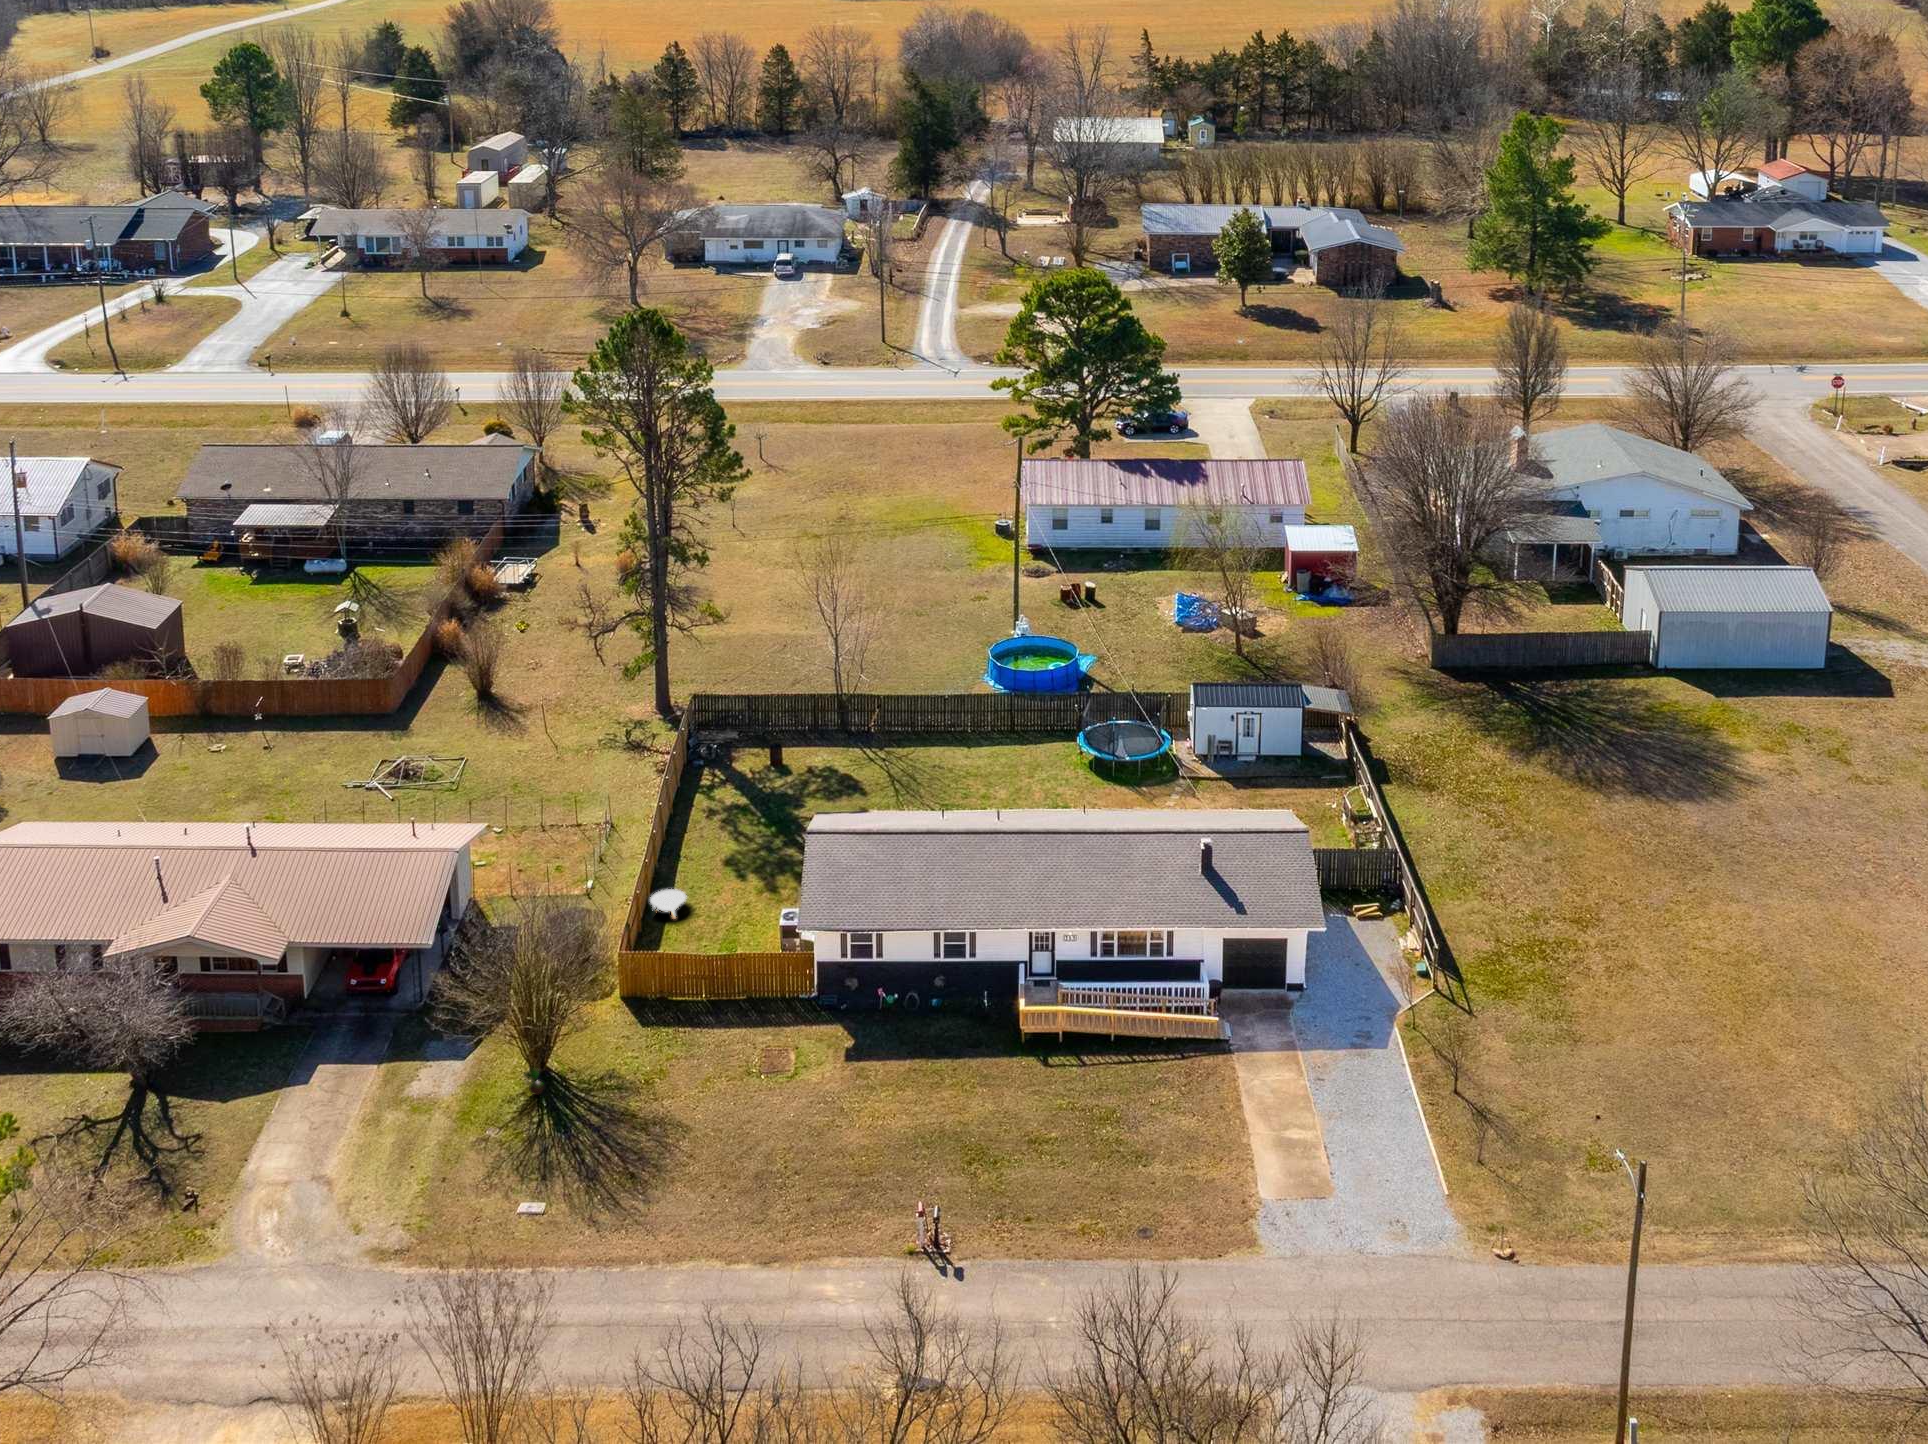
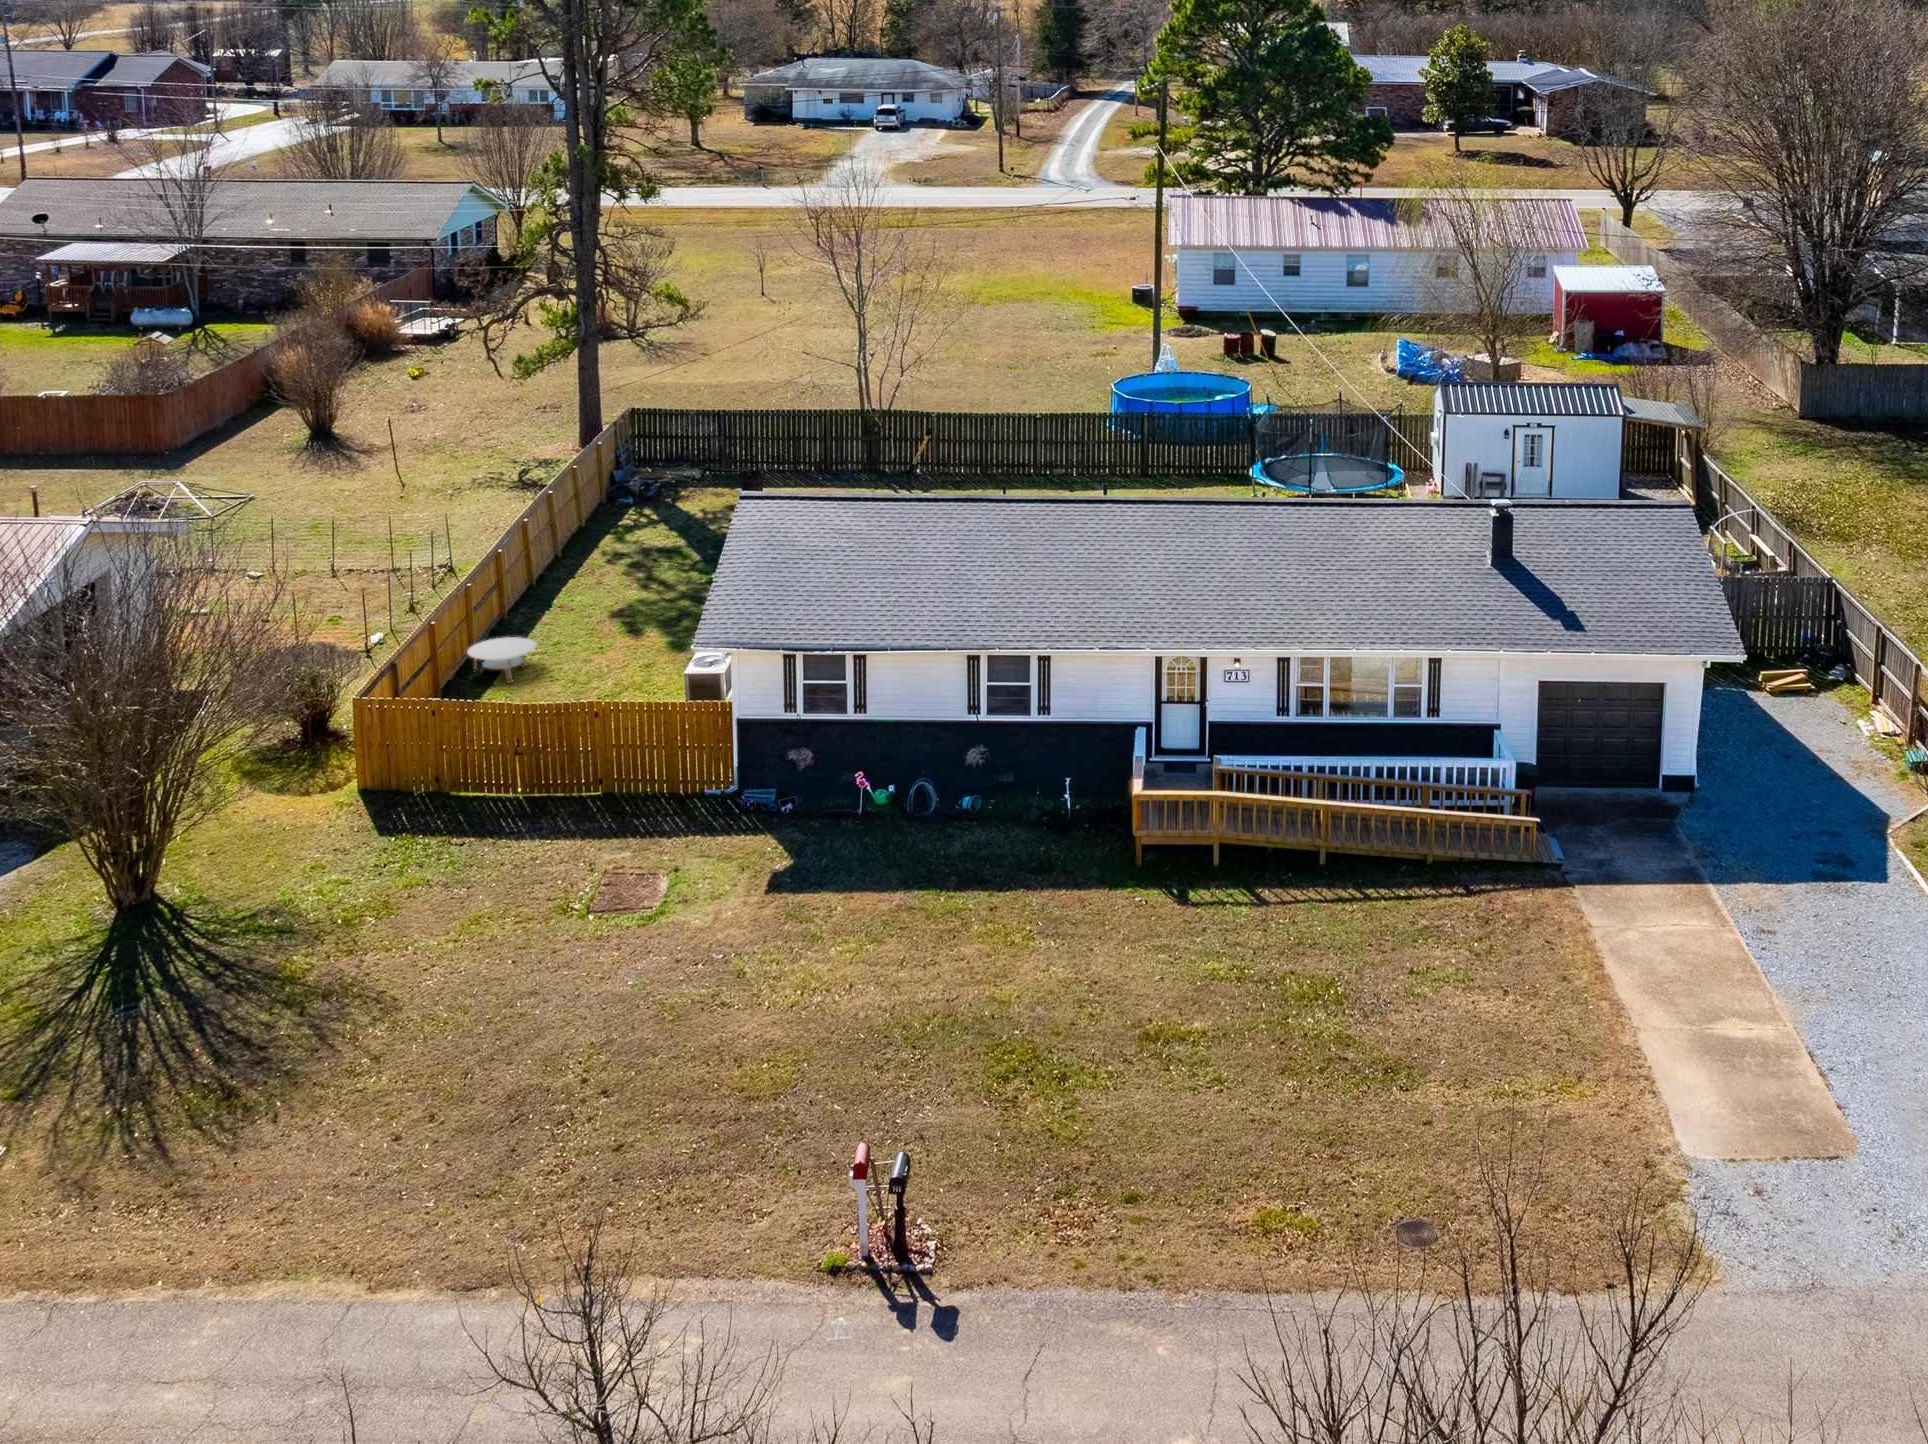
potted tree: present [523,1068,543,1095] -> none [63,872,120,939]

